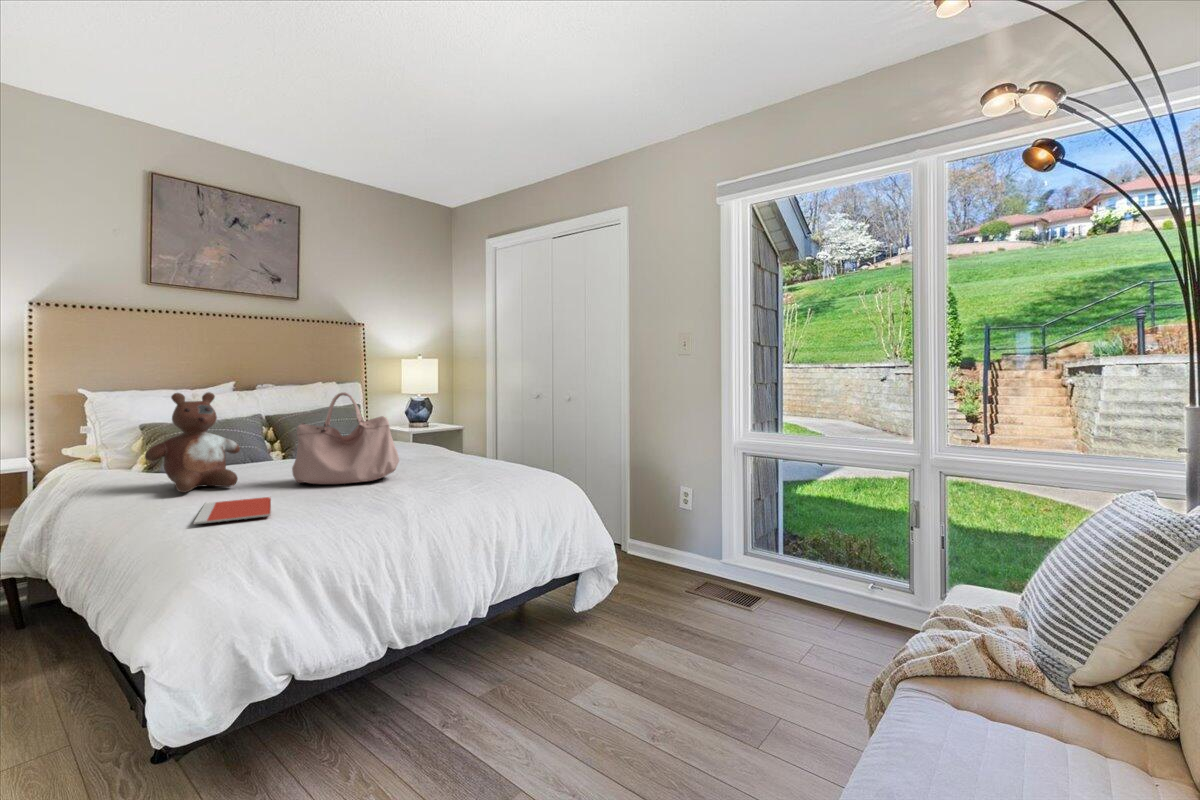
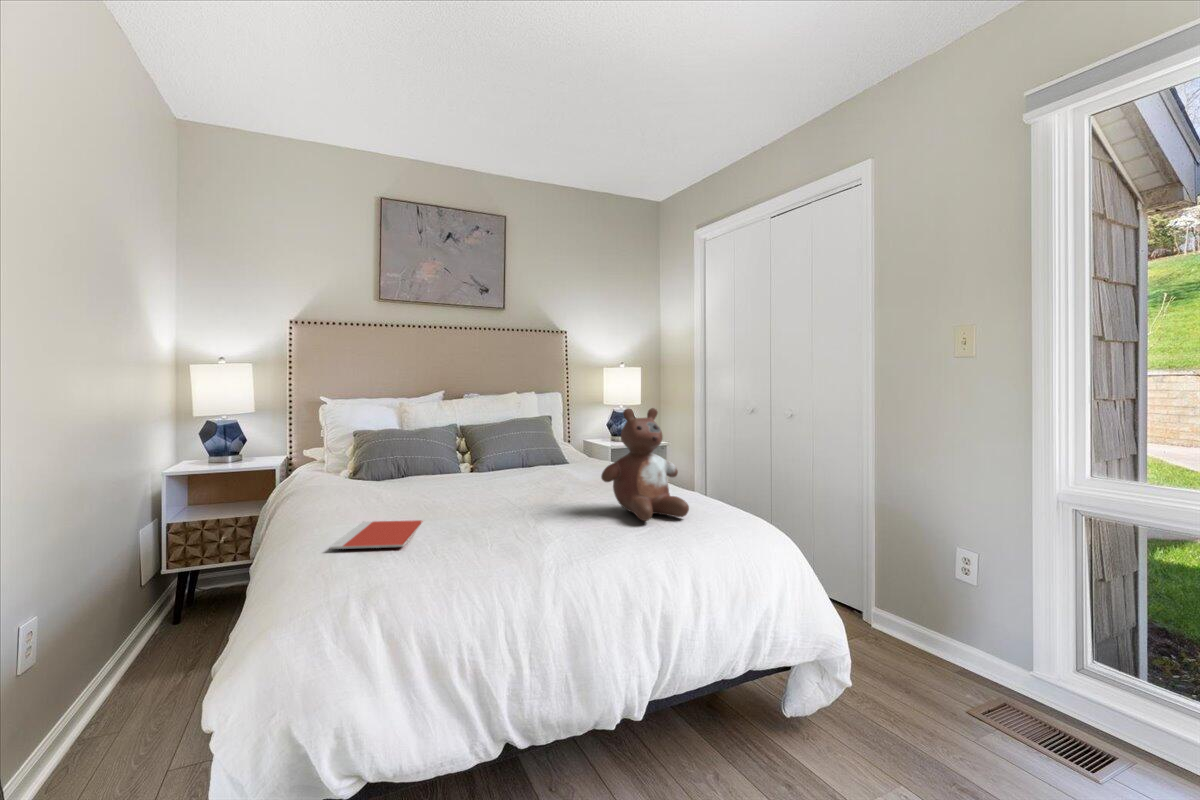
stuffed bear: present [145,392,240,492] -> present [601,408,689,521]
handbag: present [292,392,399,484] -> none [454,406,562,511]

